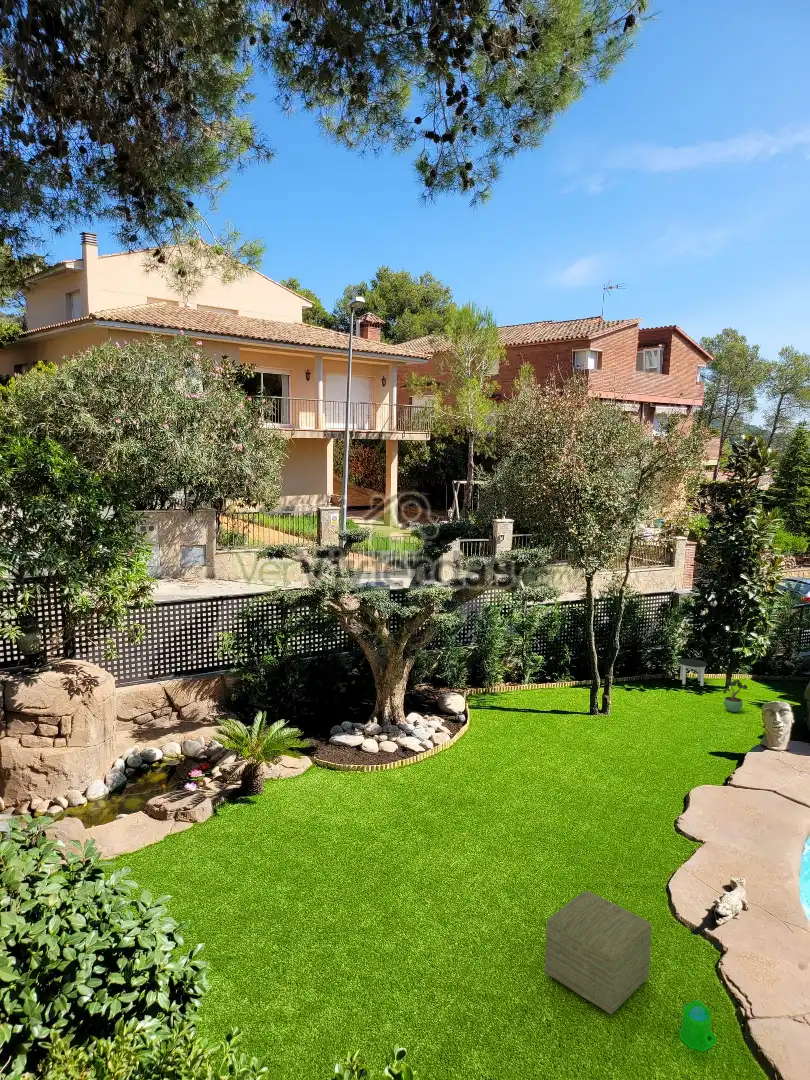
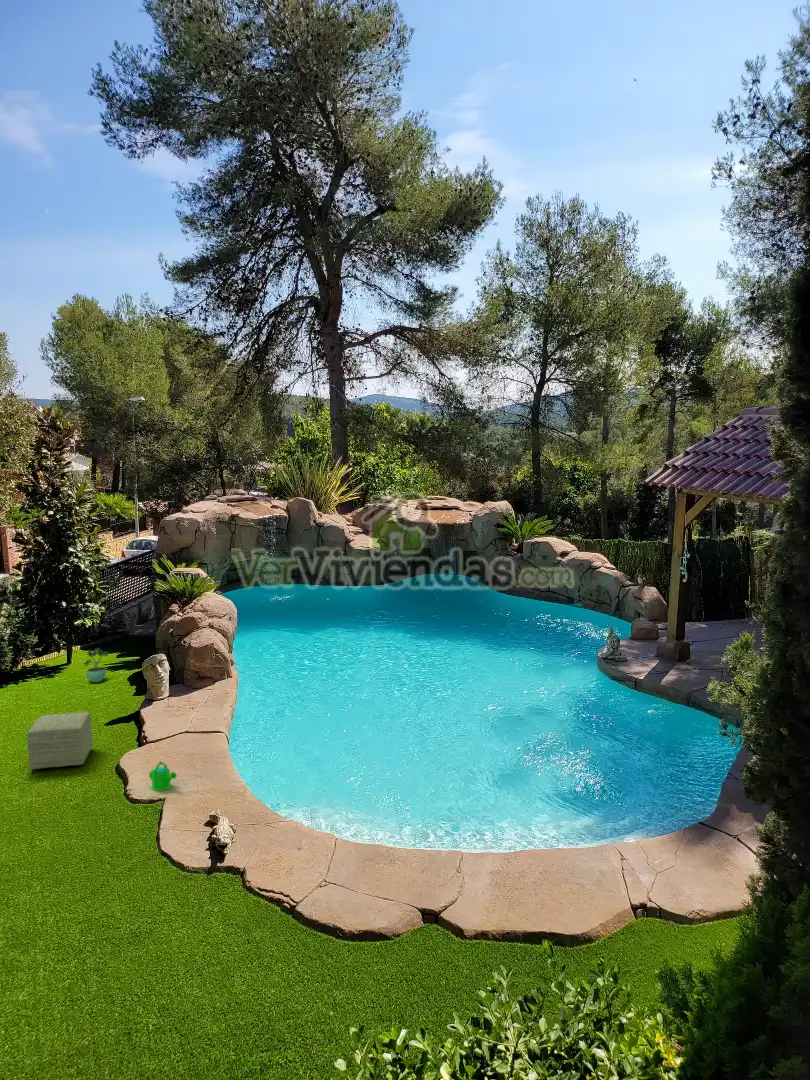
round table: present [678,659,707,686] -> none [17,642,51,673]
ottoman: present [545,891,651,1014] -> present [27,712,92,770]
watering can: present [679,1000,716,1052] -> present [149,762,177,791]

